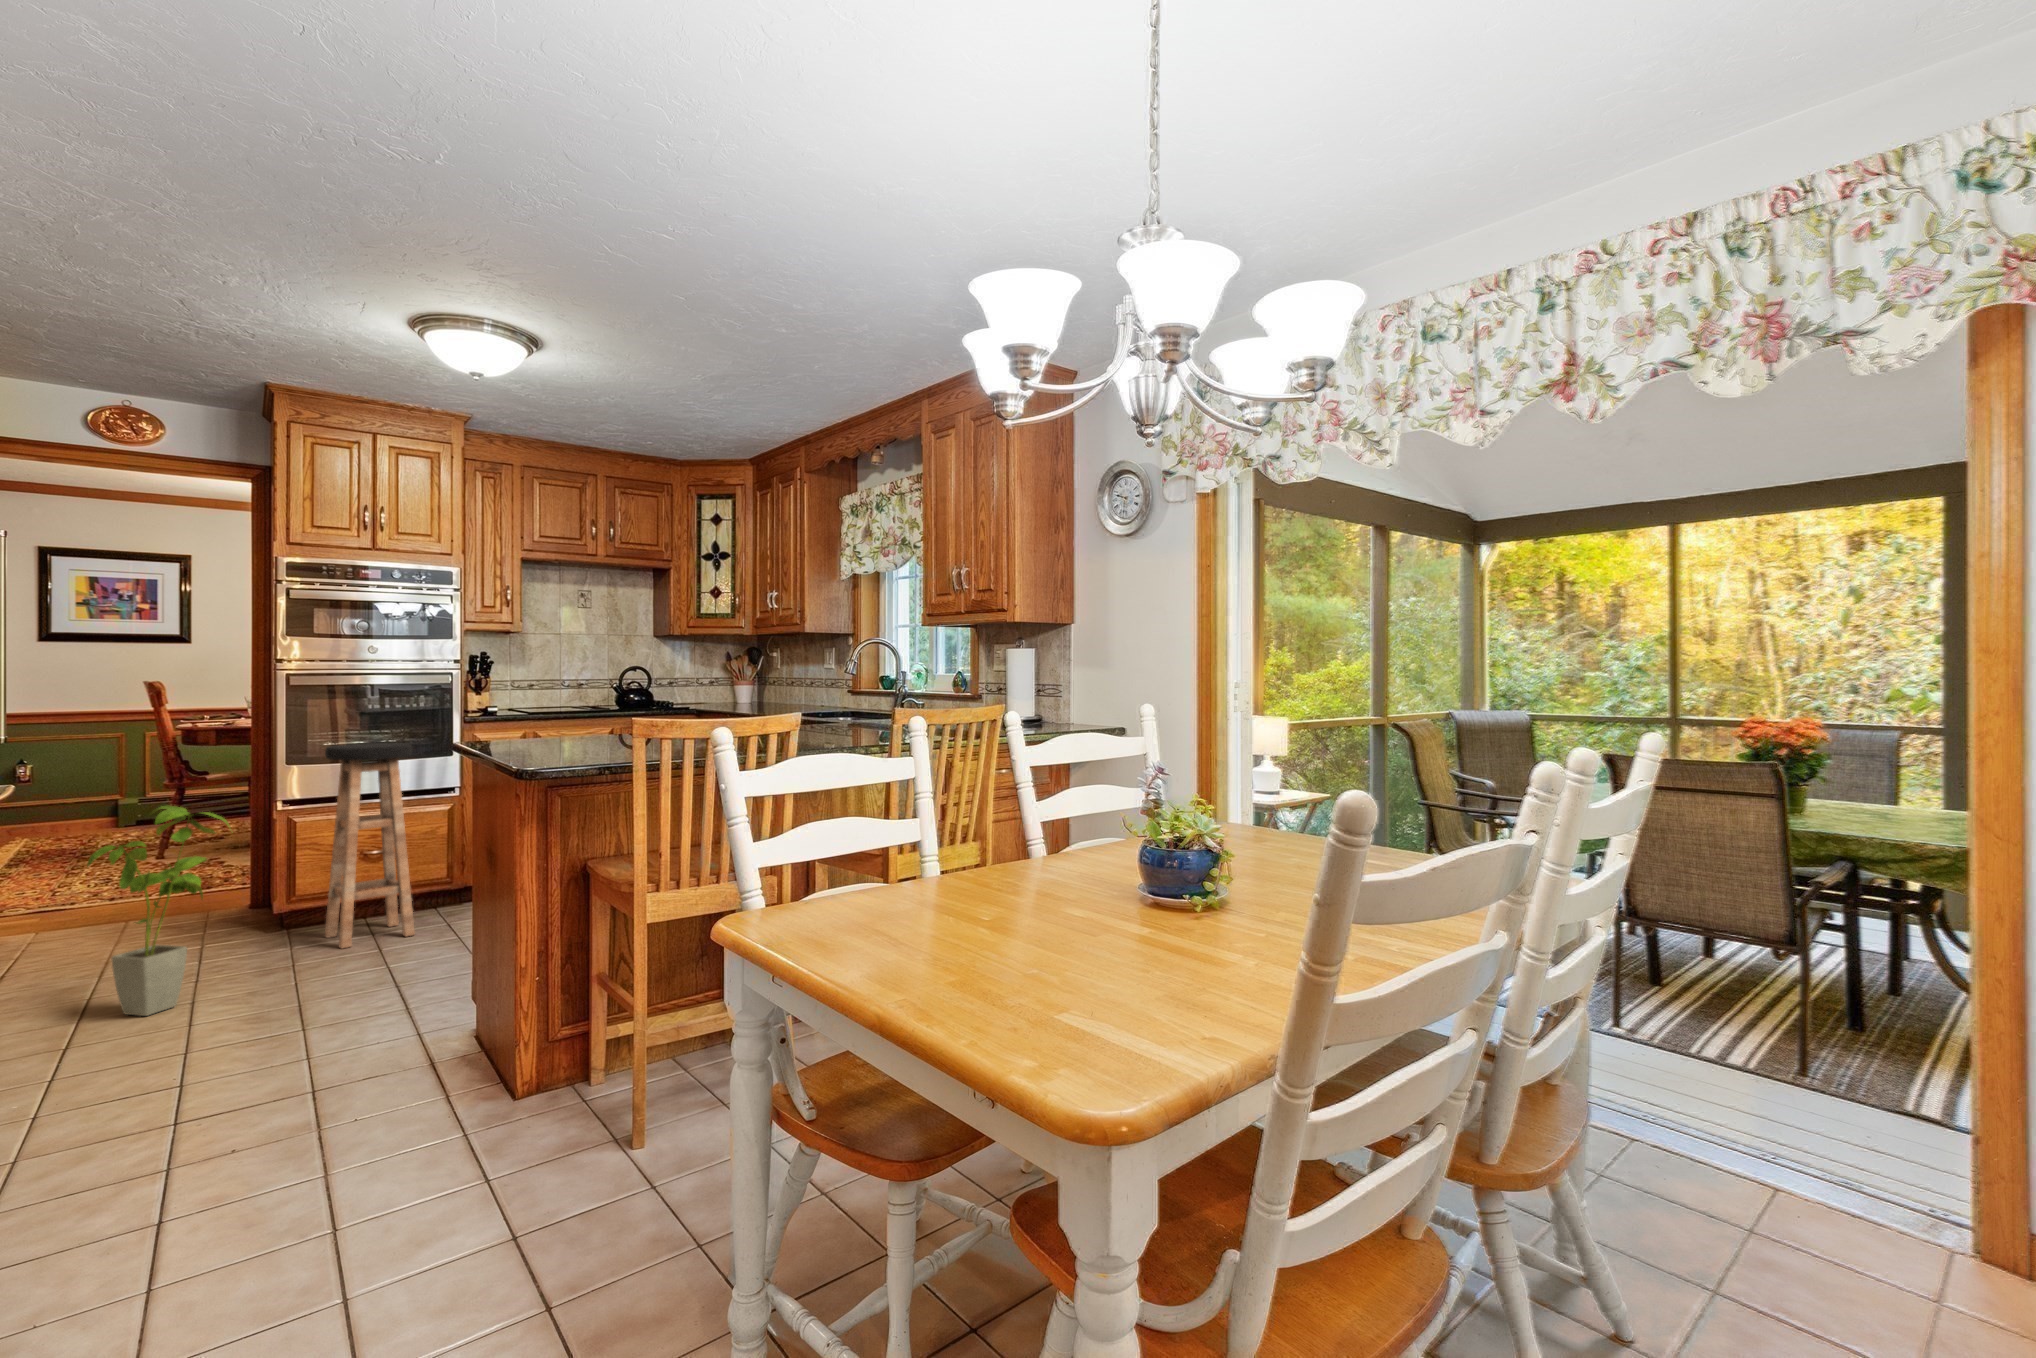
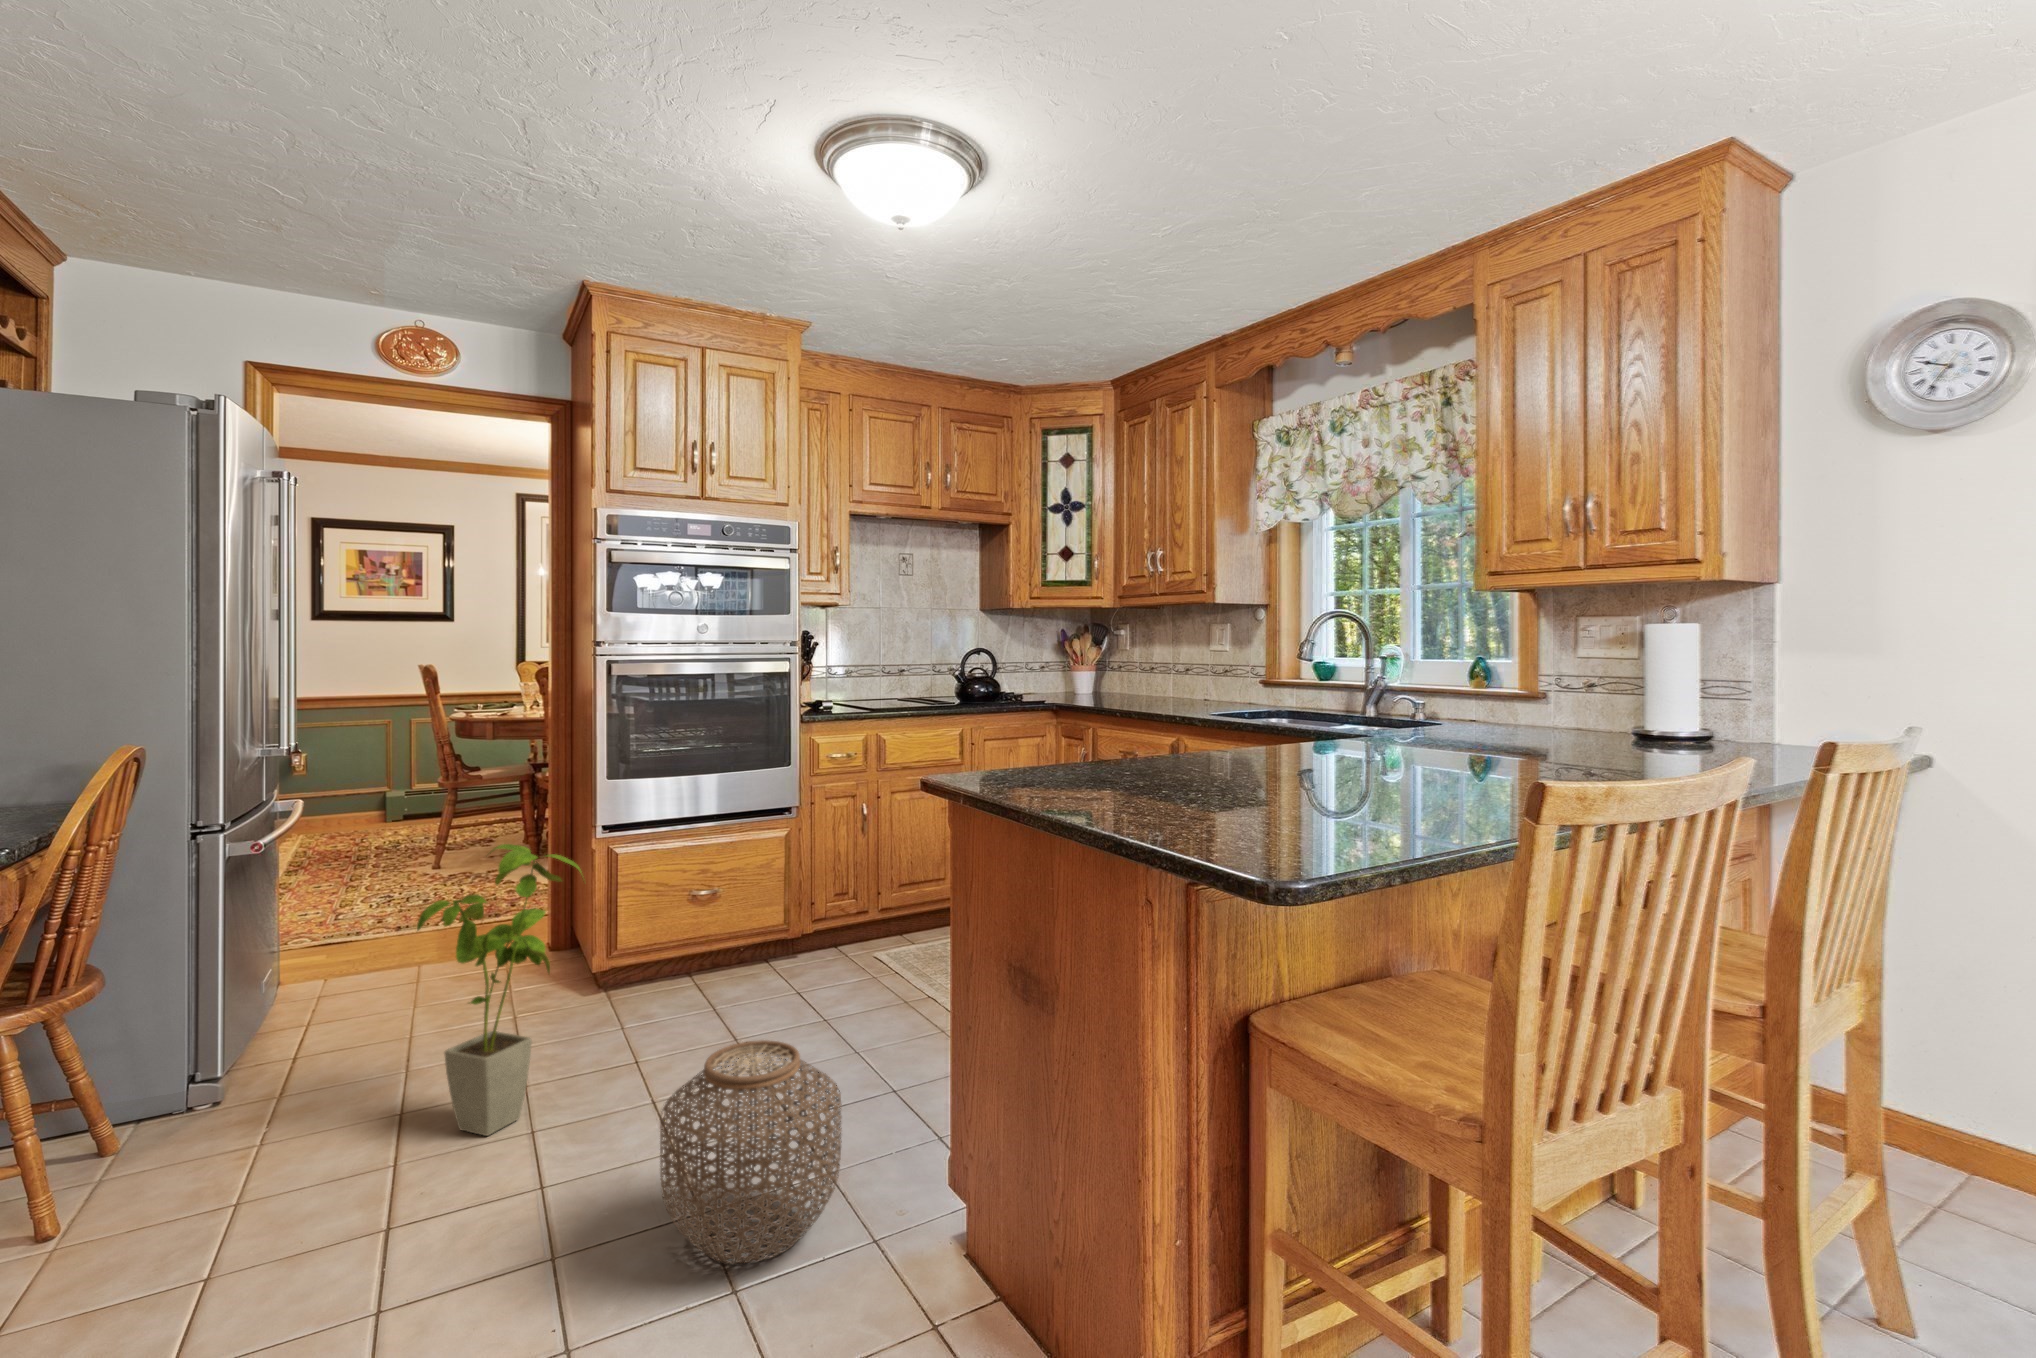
bar stool: present [325,743,415,948] -> none [655,749,762,1022]
woven basket: none [254,924,398,1062] -> present [660,1040,842,1263]

